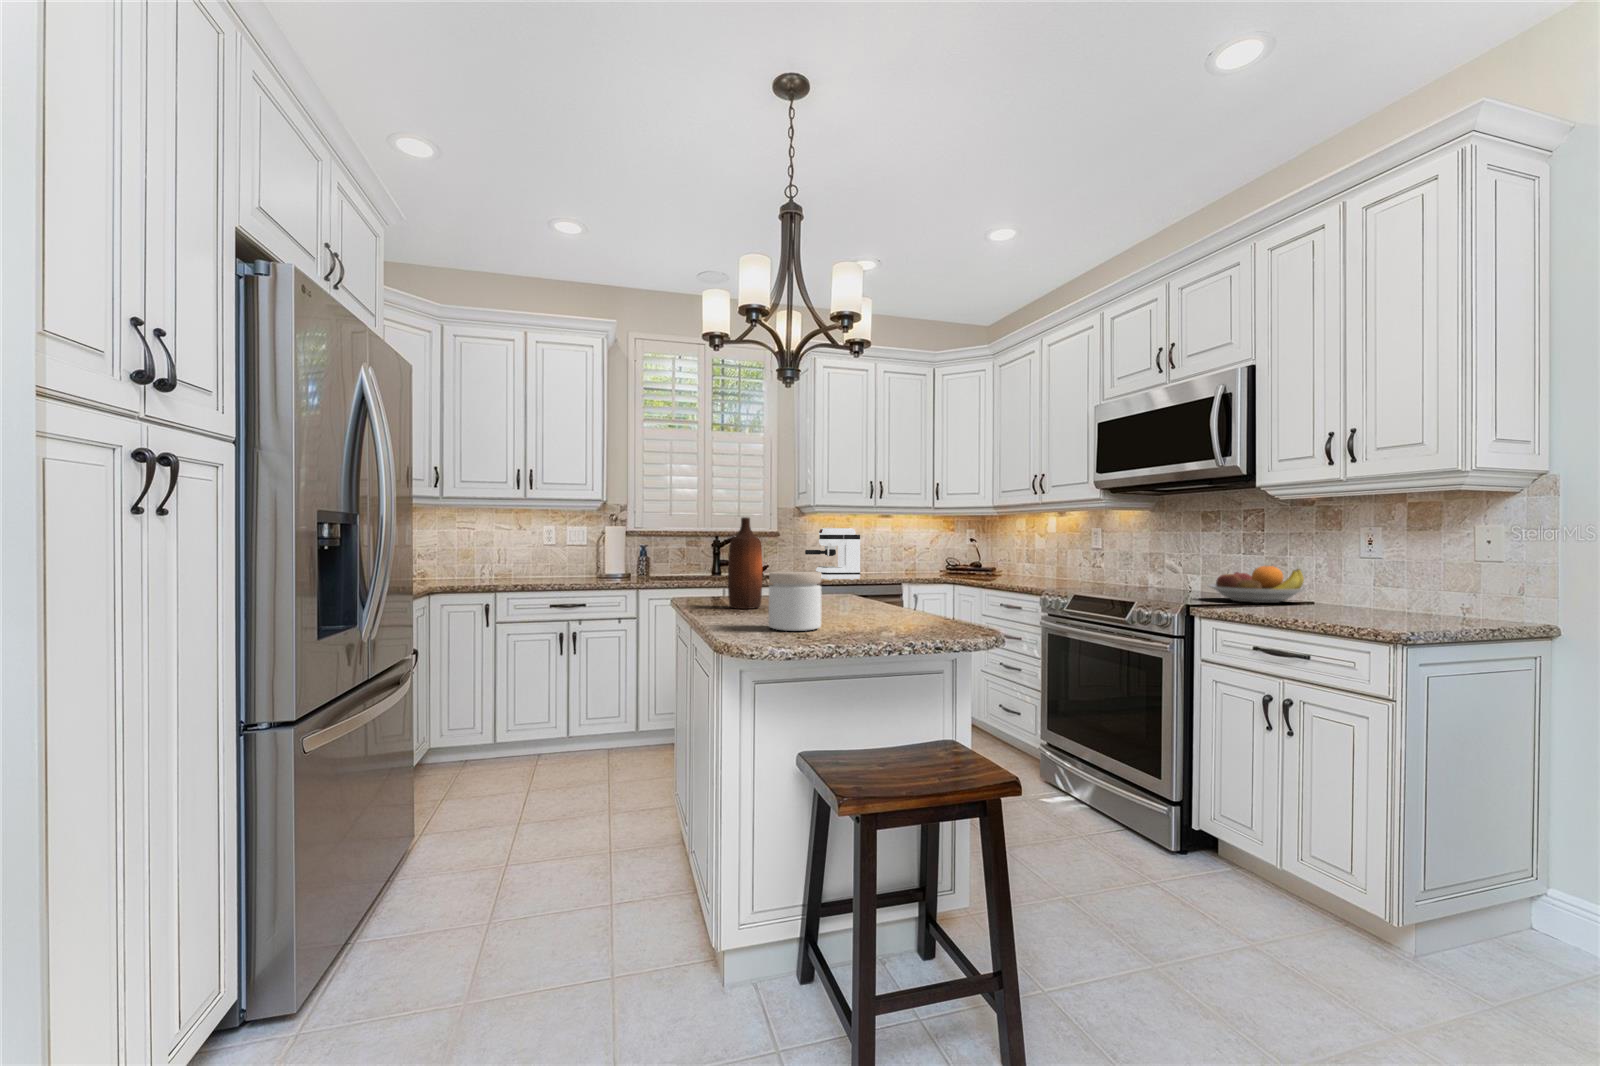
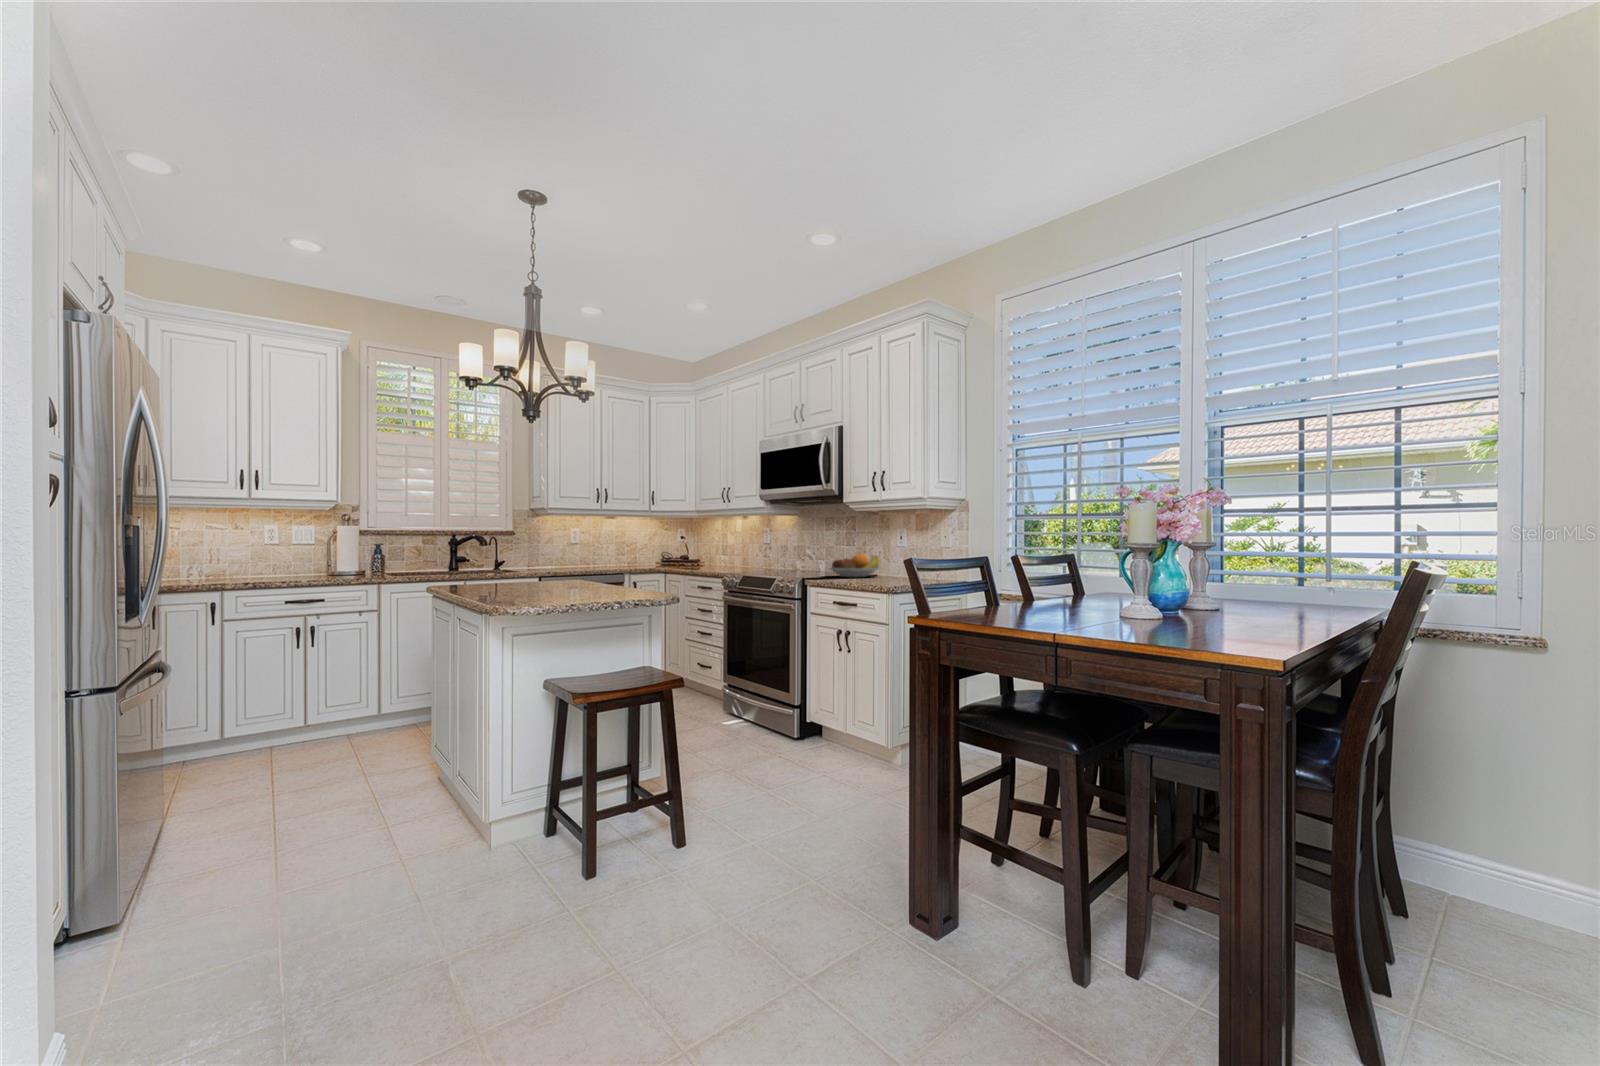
bottle: present [728,517,762,609] -> none [480,522,509,591]
coffee maker: present [805,528,860,580] -> none [536,528,586,572]
jar: present [769,571,821,631] -> none [521,561,559,600]

